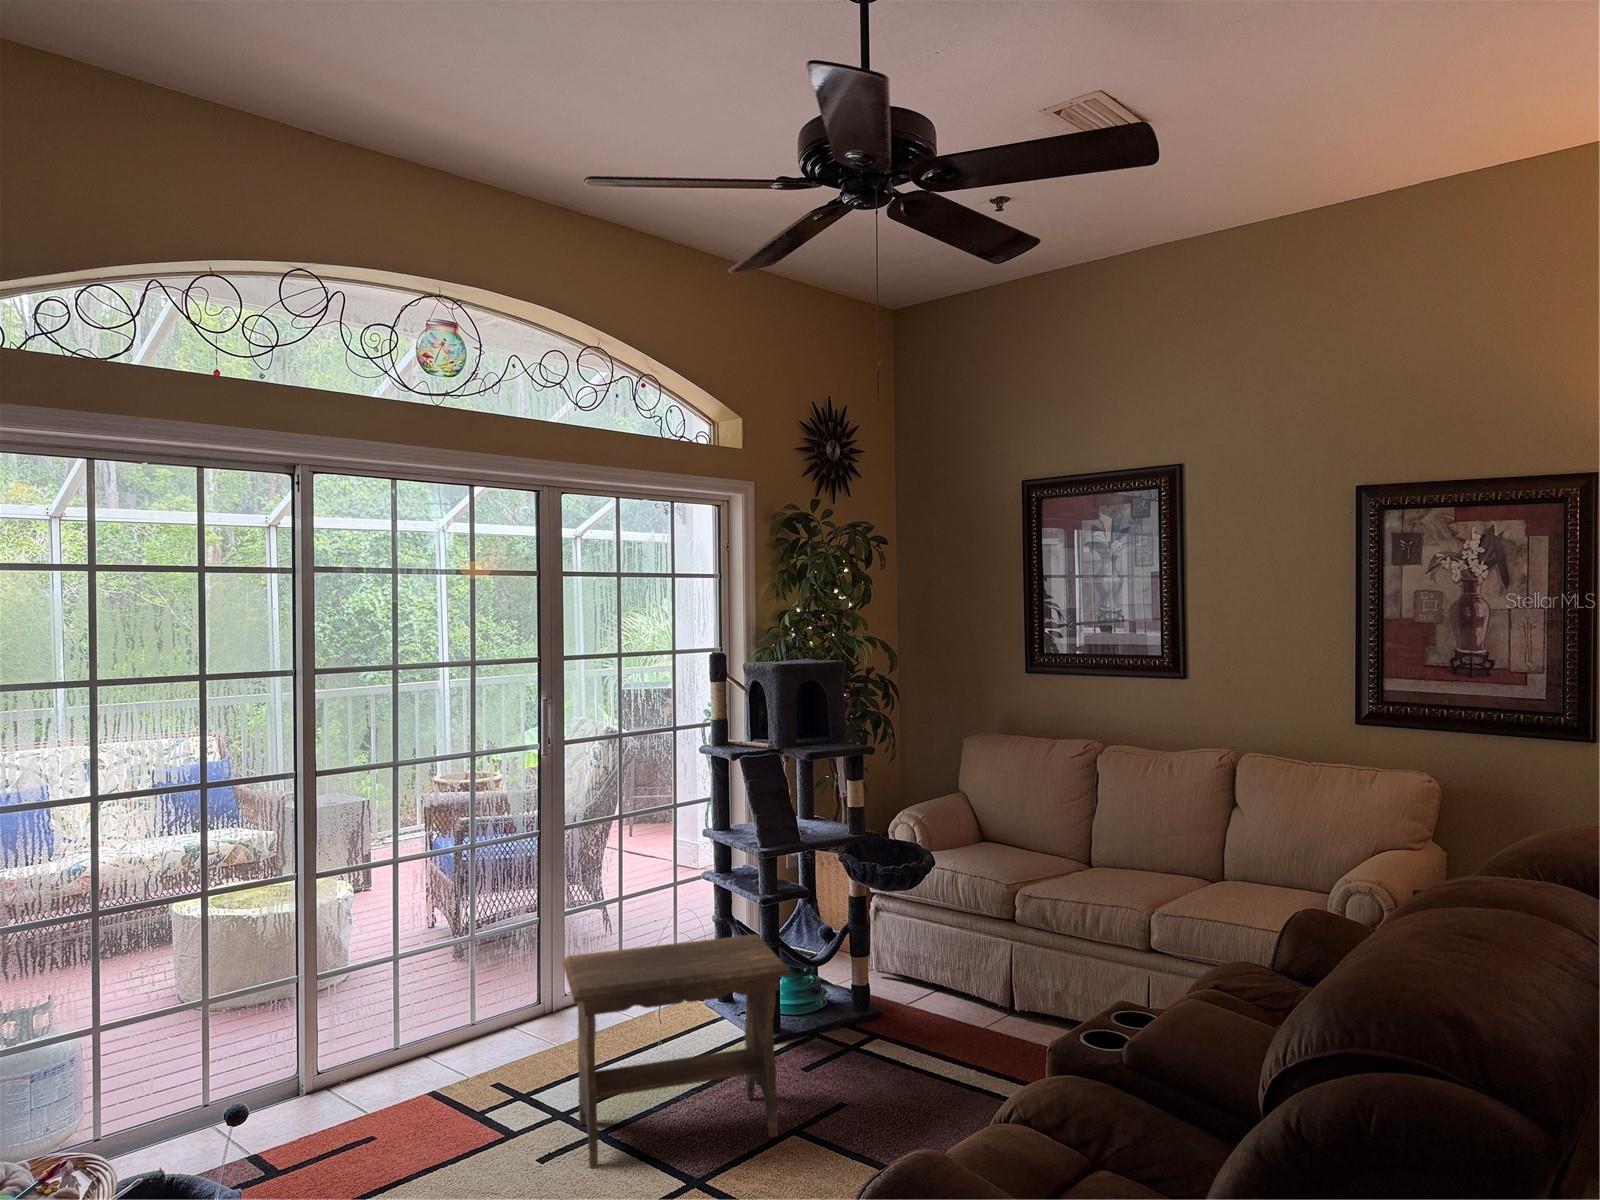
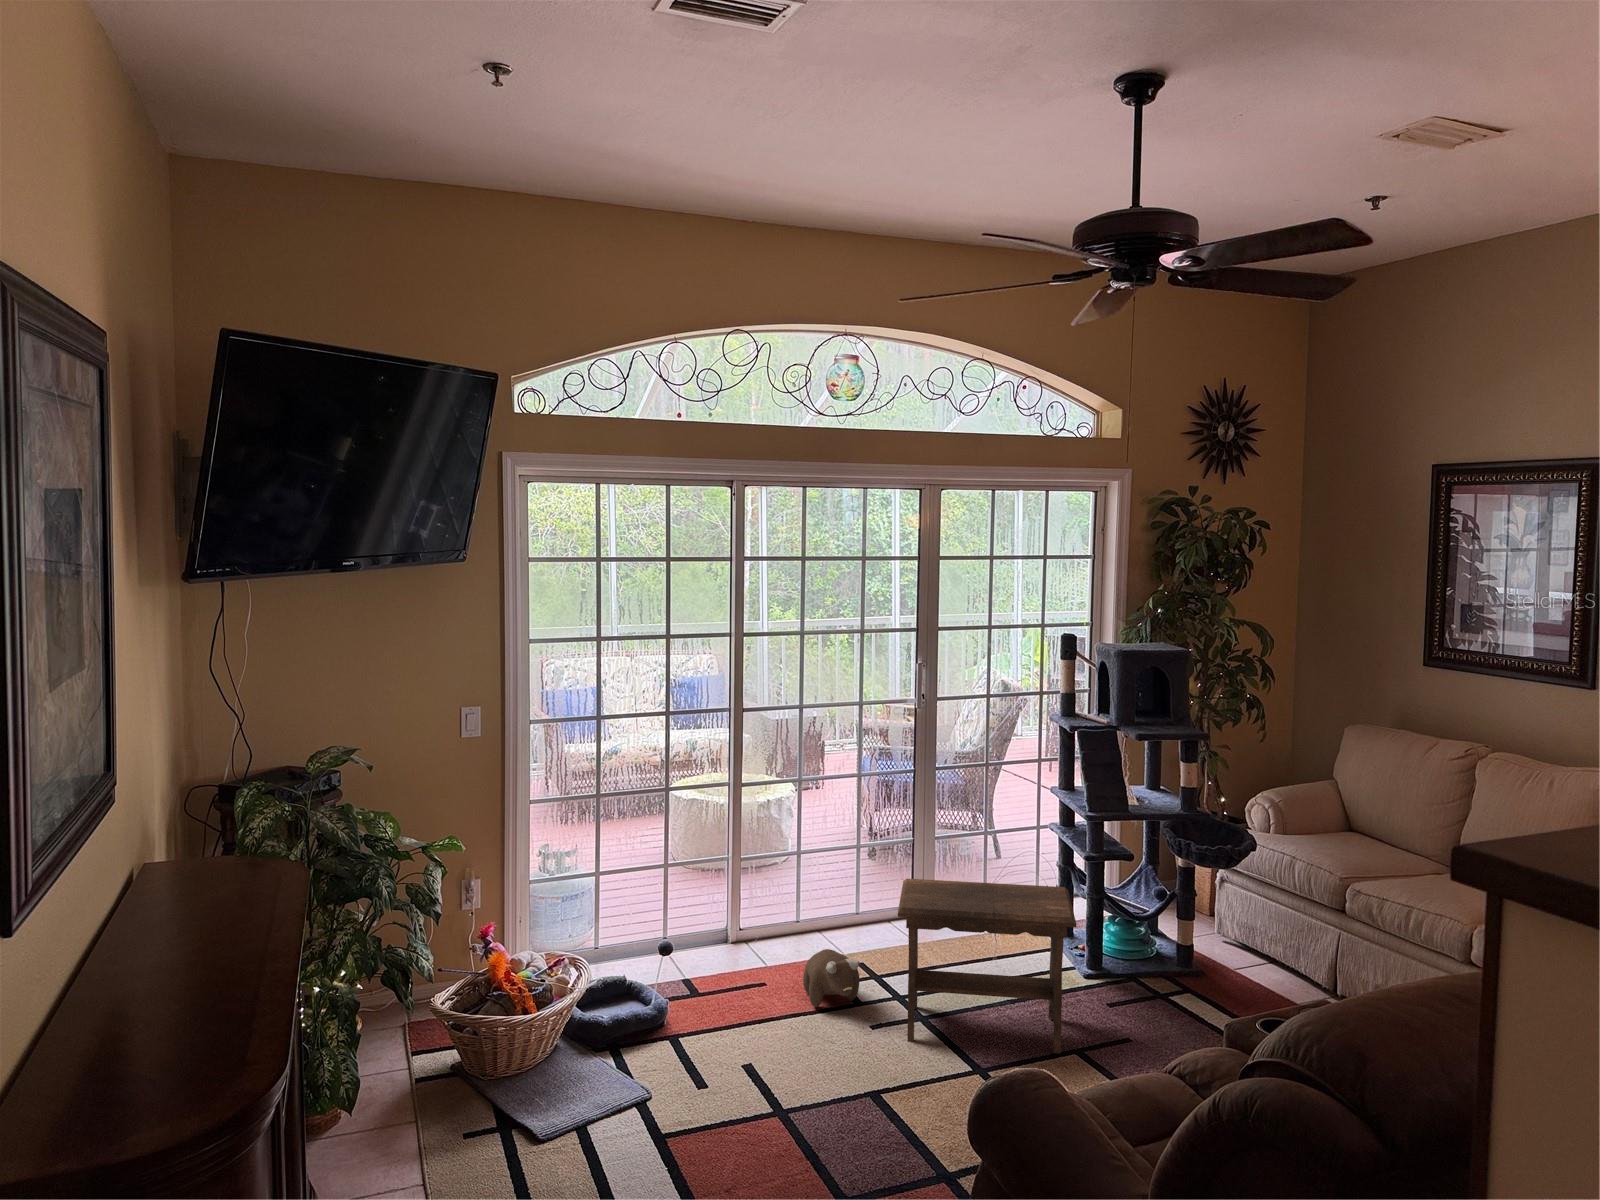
plush toy: none [429,1071,514,1155] -> present [803,949,860,1007]

